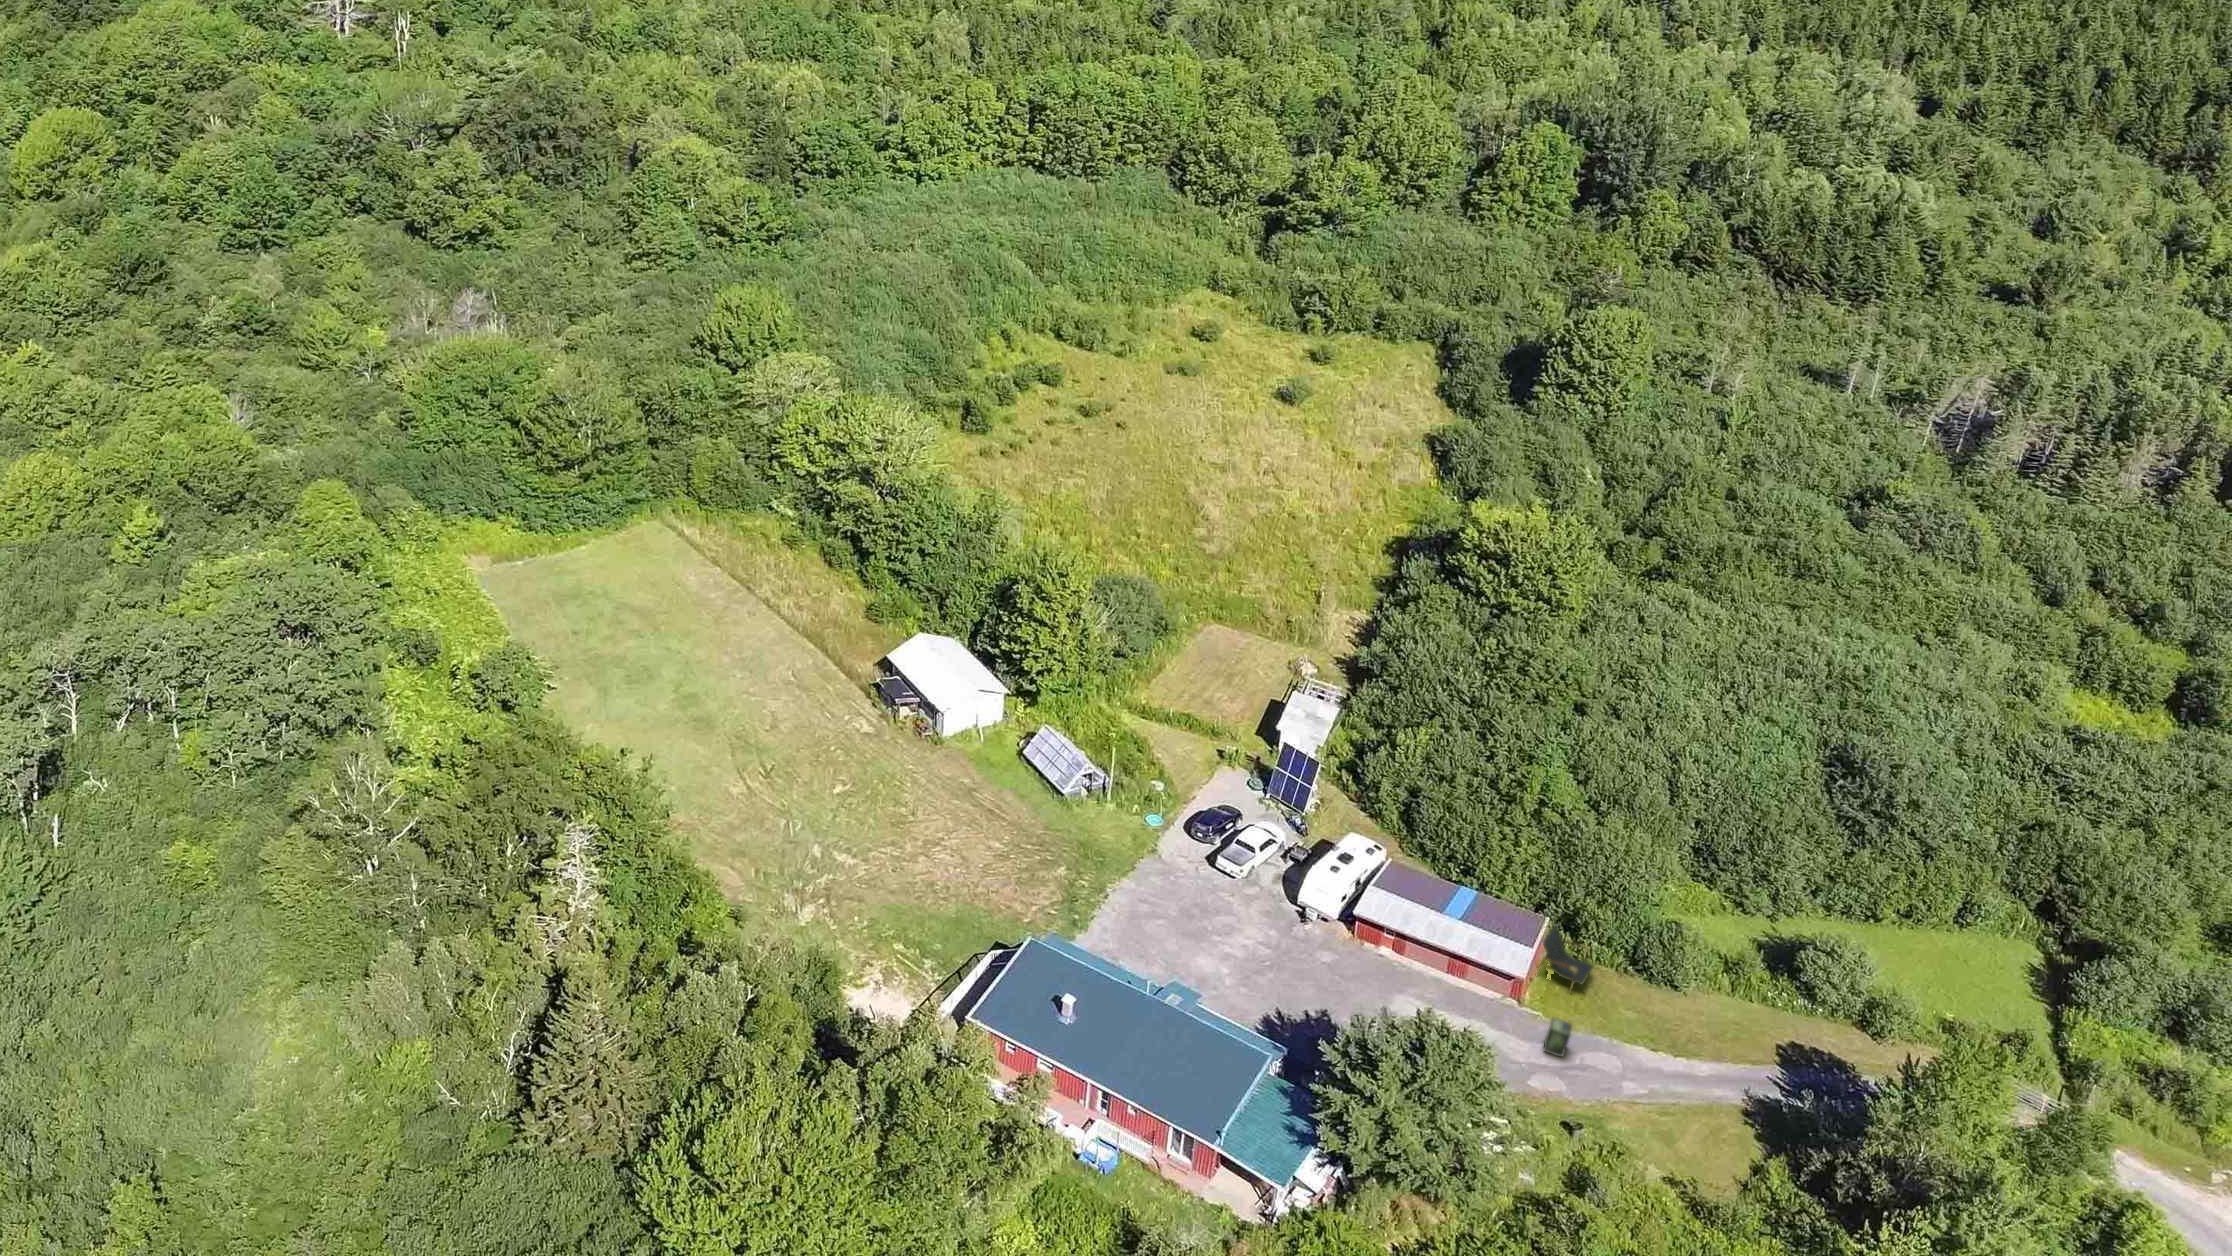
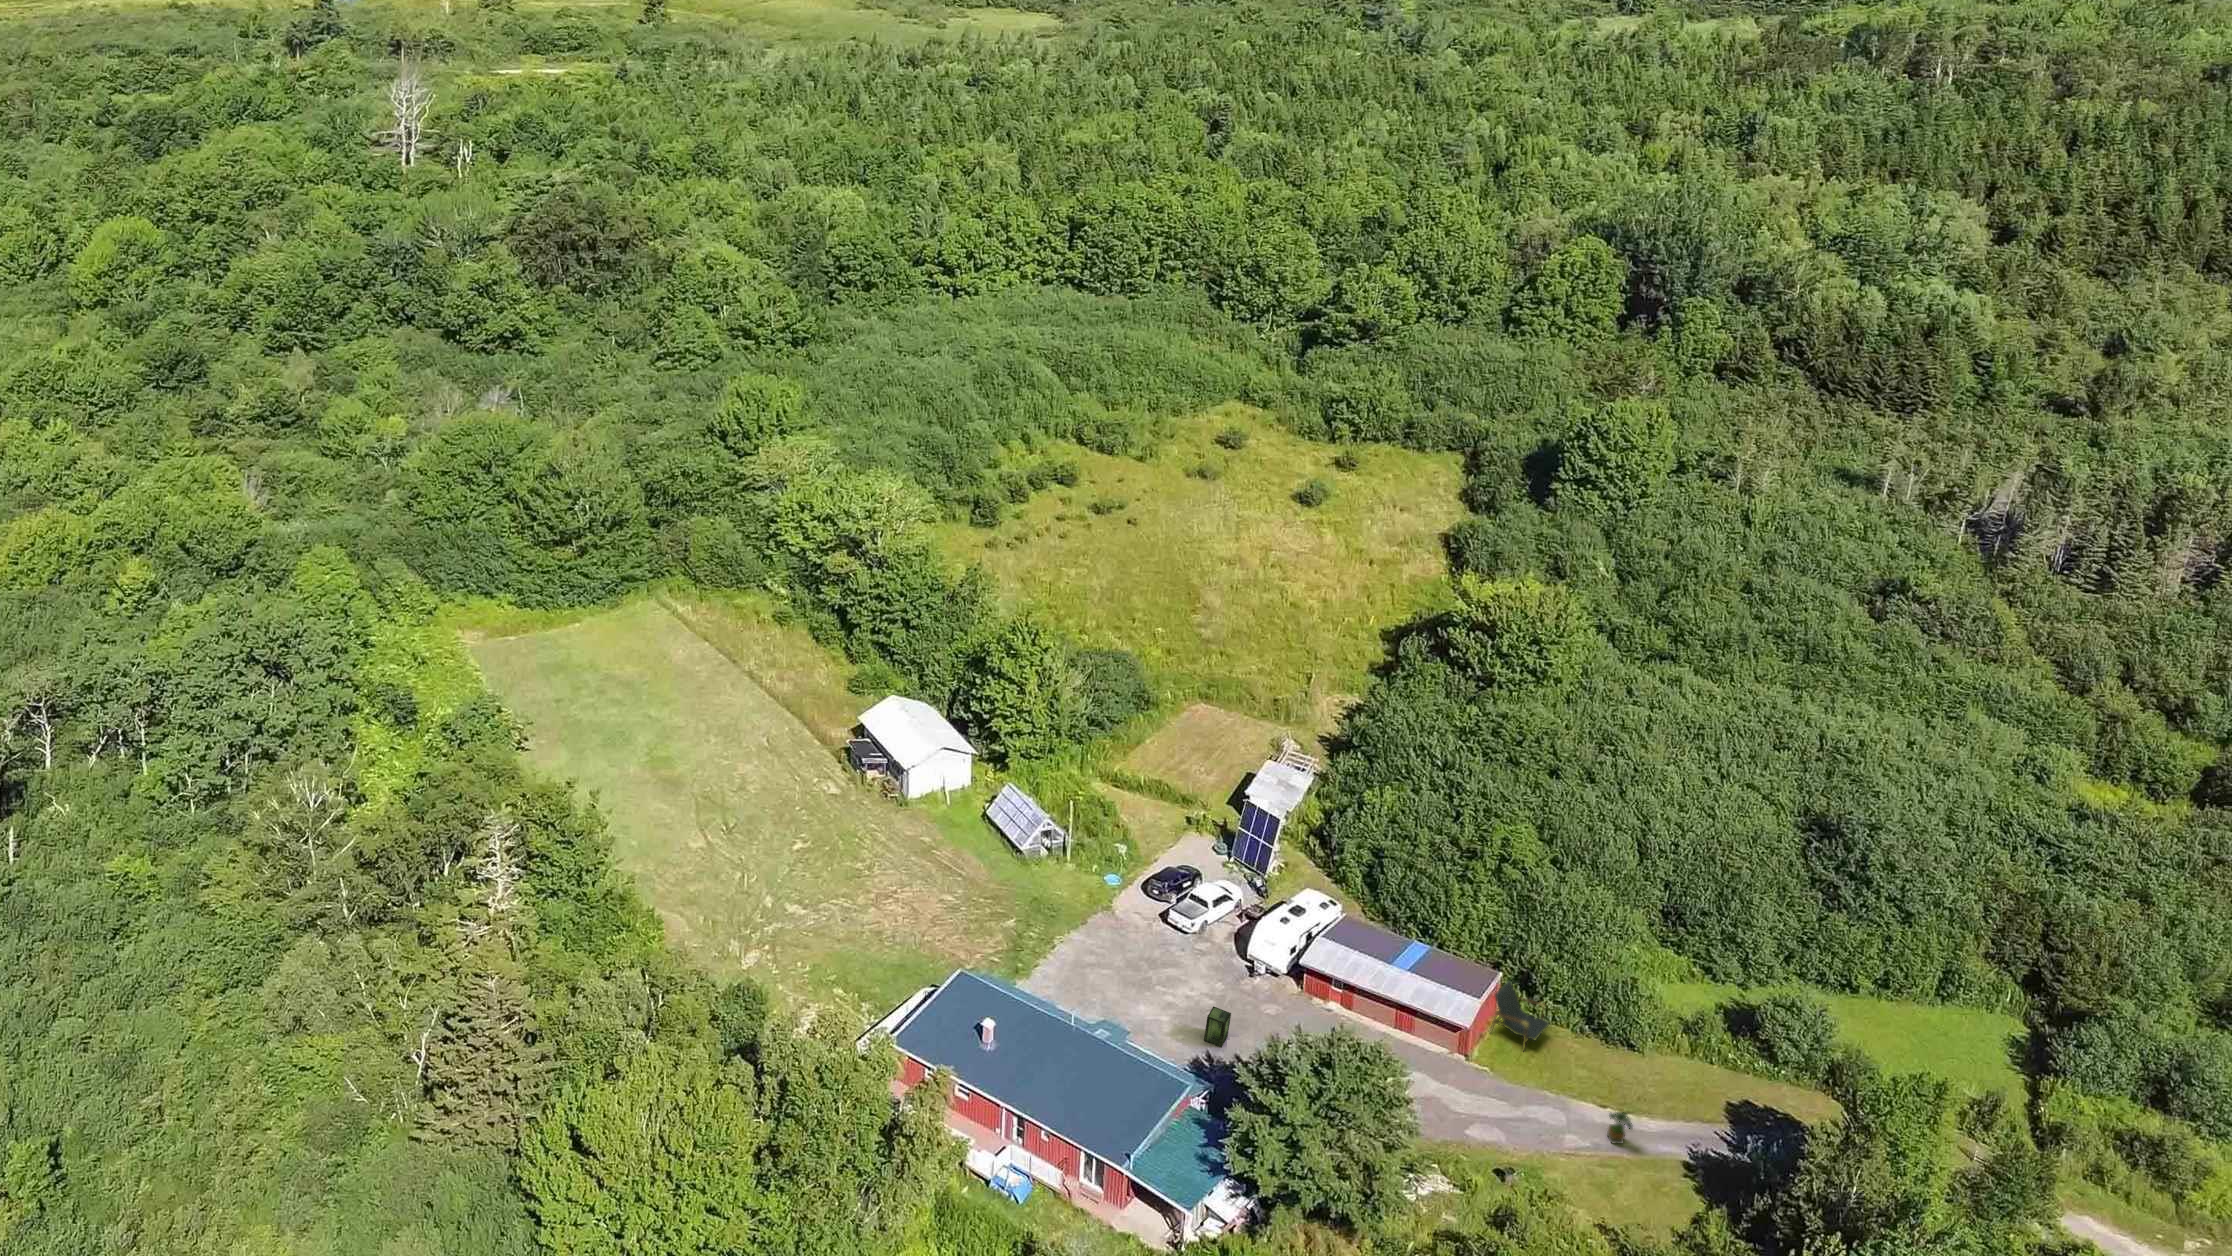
storage box: present [1543,1018,1572,1057] -> present [1204,1006,1231,1048]
potted tree: none [1661,1062,1689,1093] -> present [1607,1112,1633,1144]

